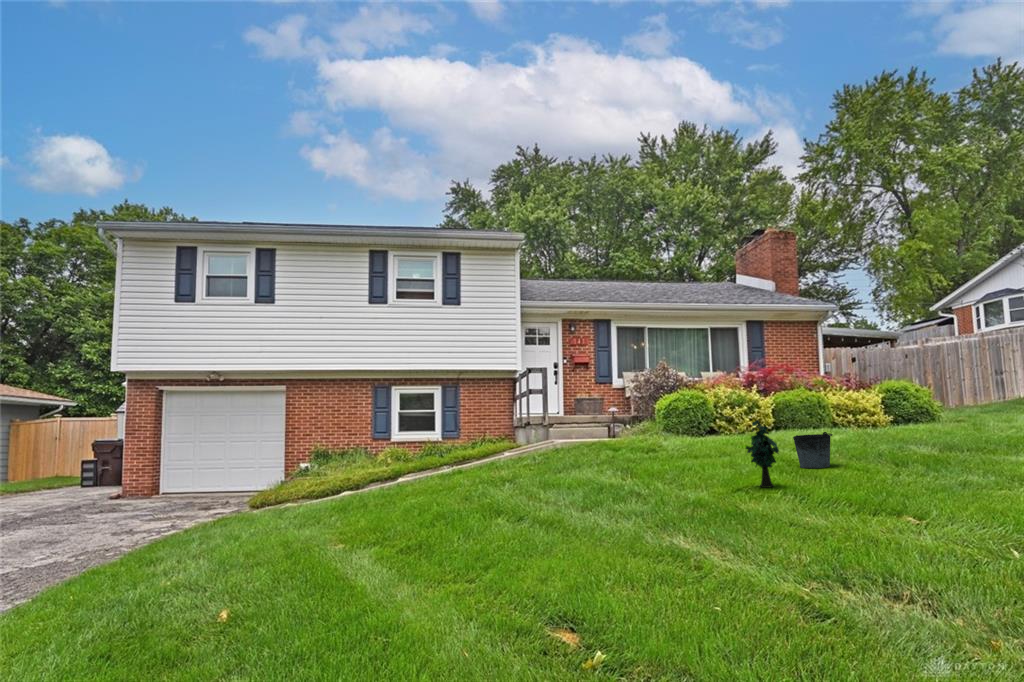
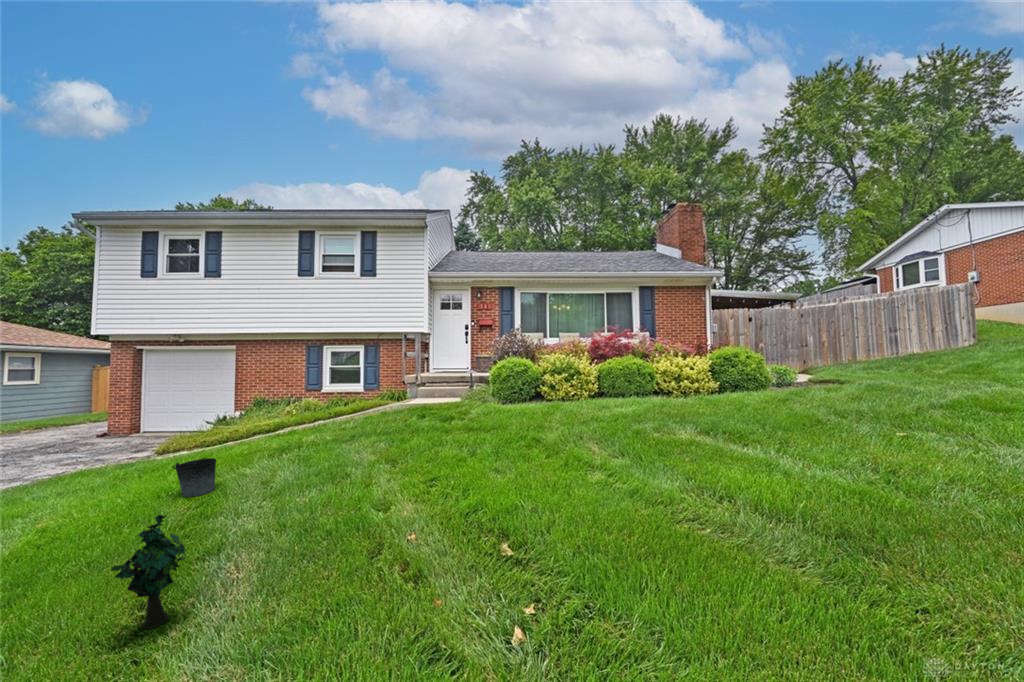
bucket: present [793,432,833,468] -> present [172,458,216,497]

